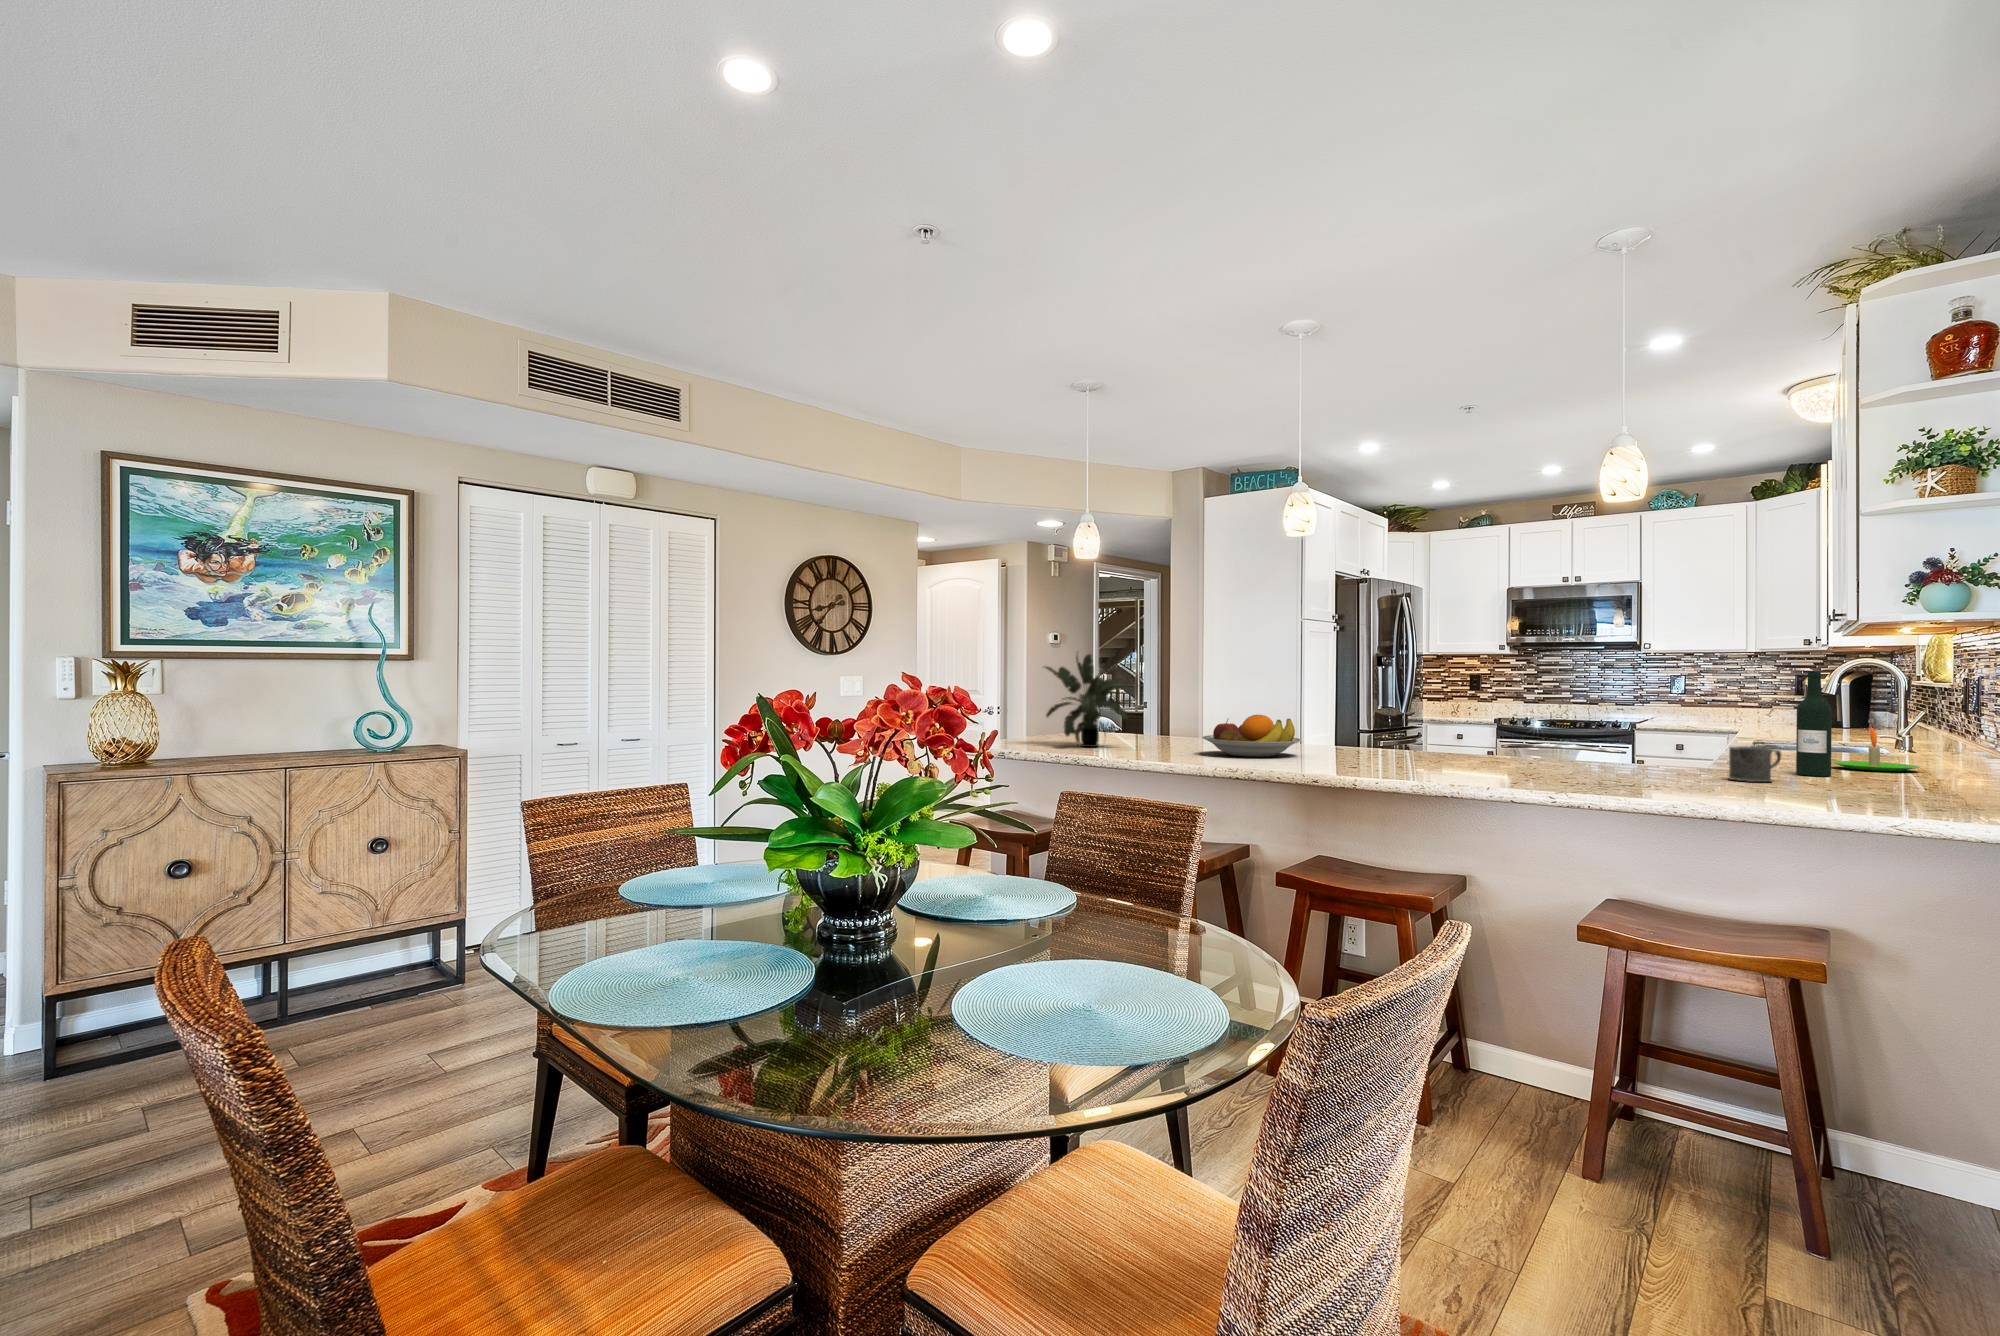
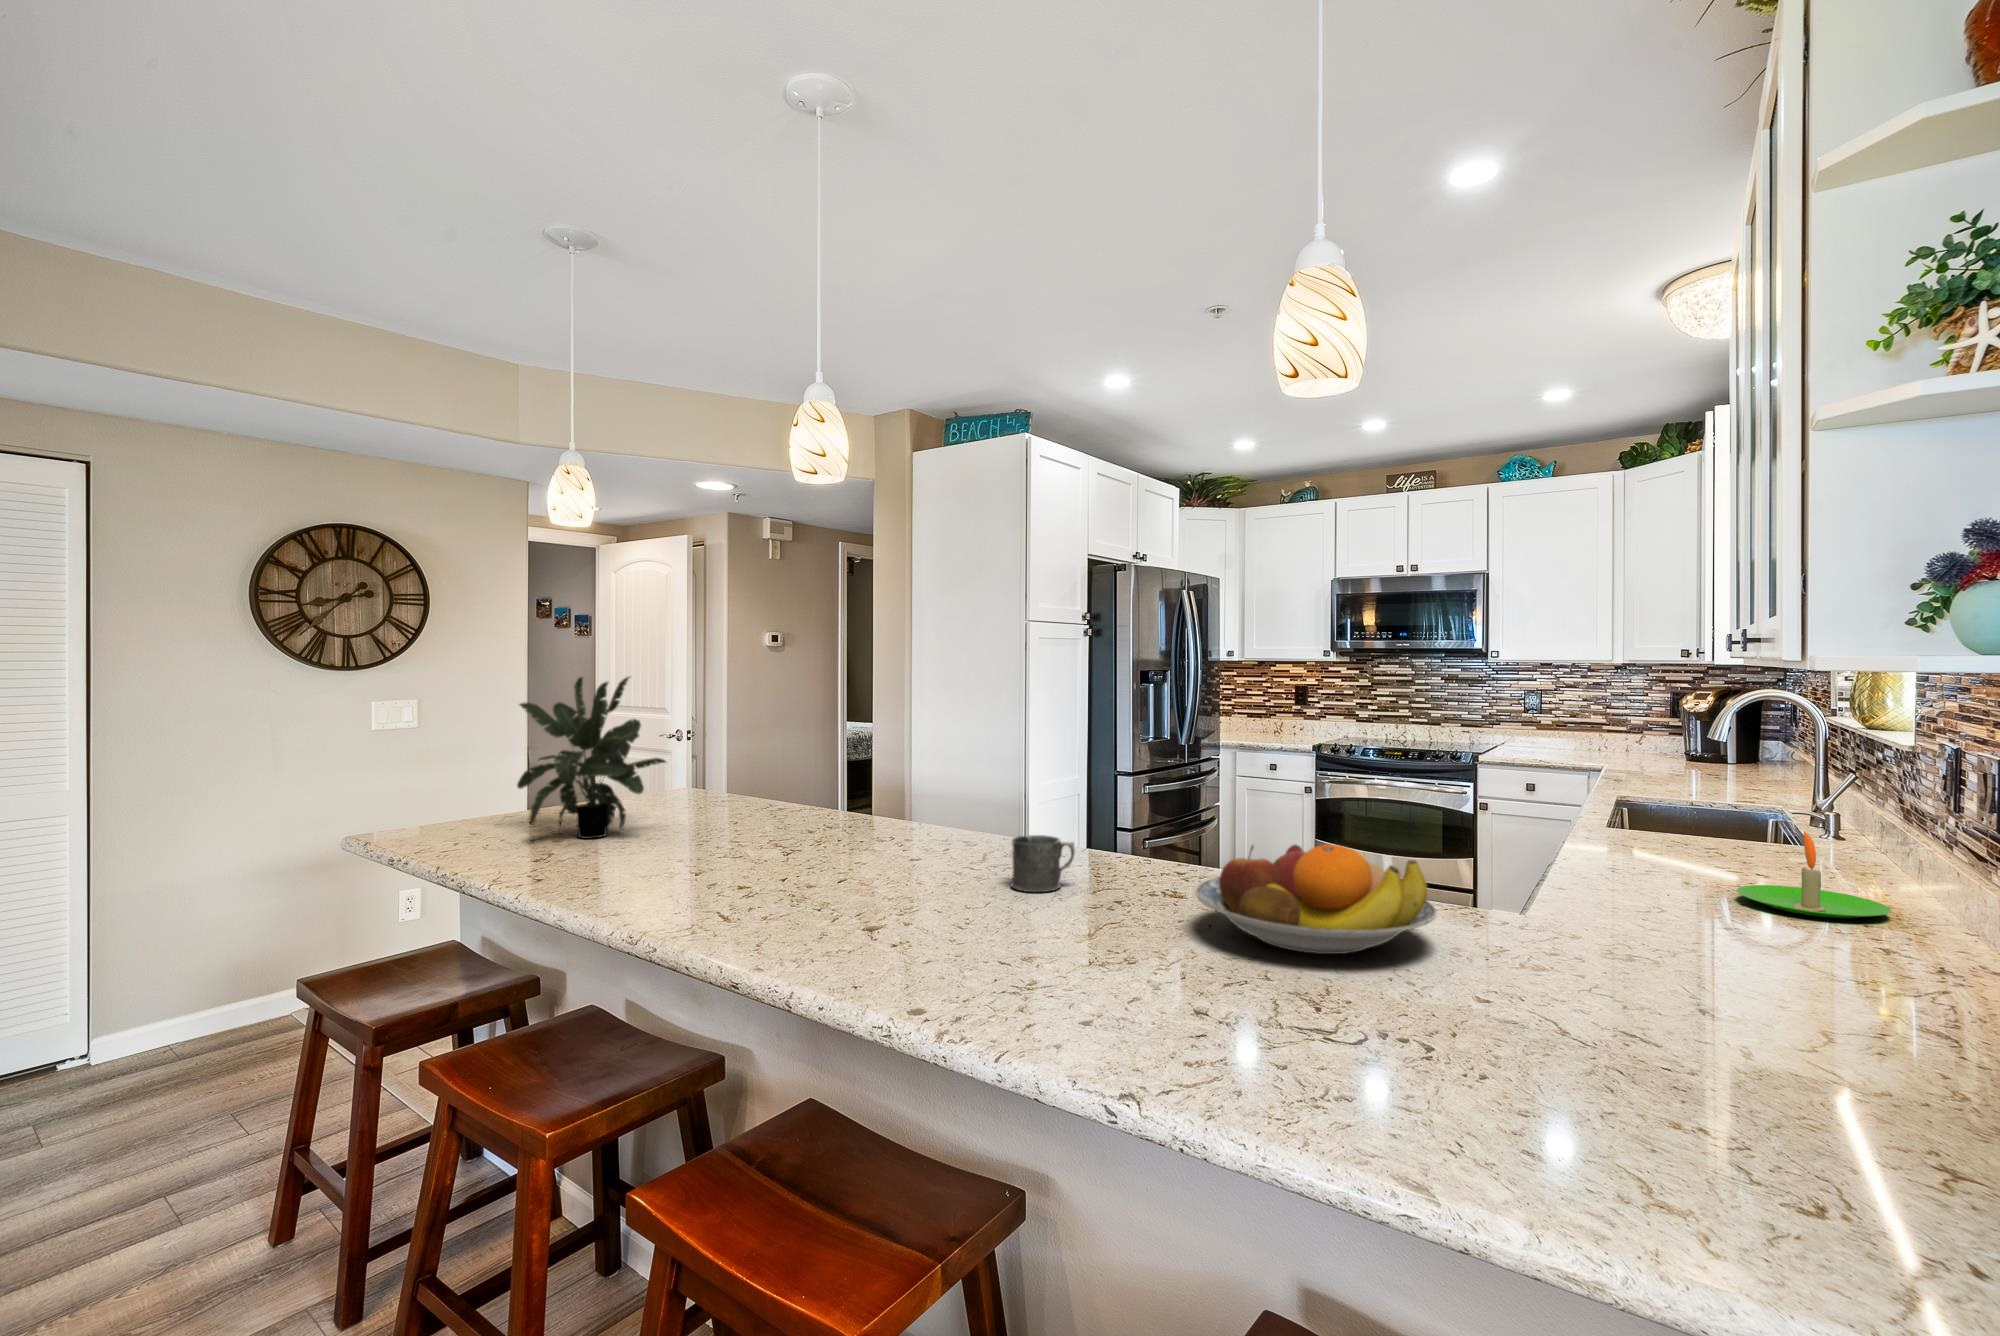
wine bottle: present [1796,672,1832,776] -> none [1683,743,1748,950]
fruit bowl: present [1202,715,1301,757] -> present [1195,845,1437,954]
mug: present [1729,746,1781,782] -> present [1011,835,1075,892]

